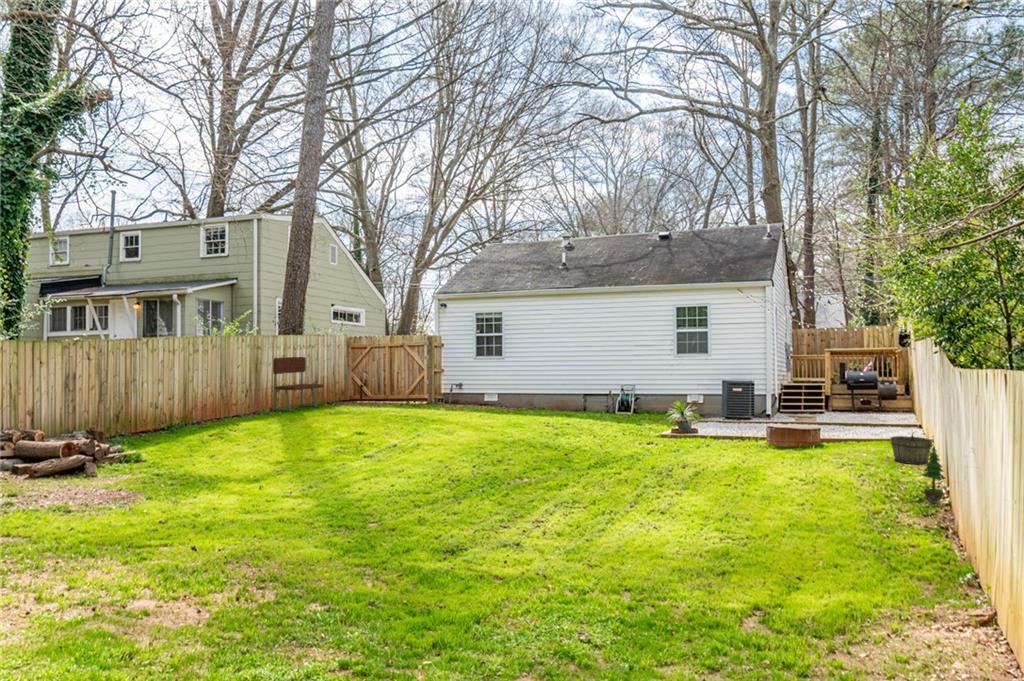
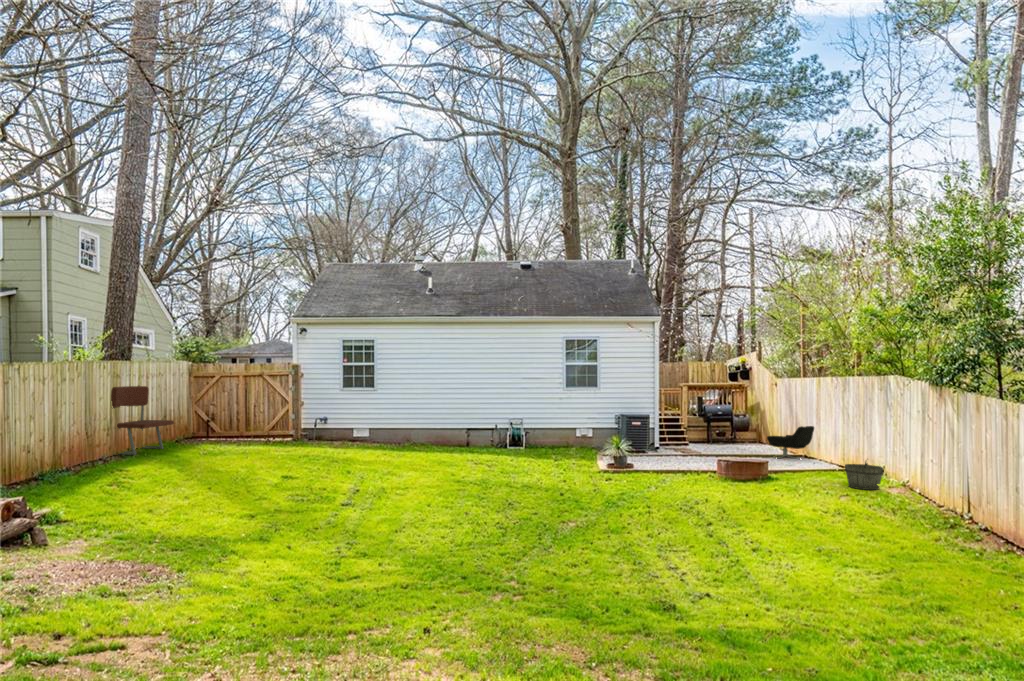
lounge chair: none [865,396,921,432] -> present [767,426,814,458]
potted tree: present [923,447,945,504] -> none [953,473,977,529]

